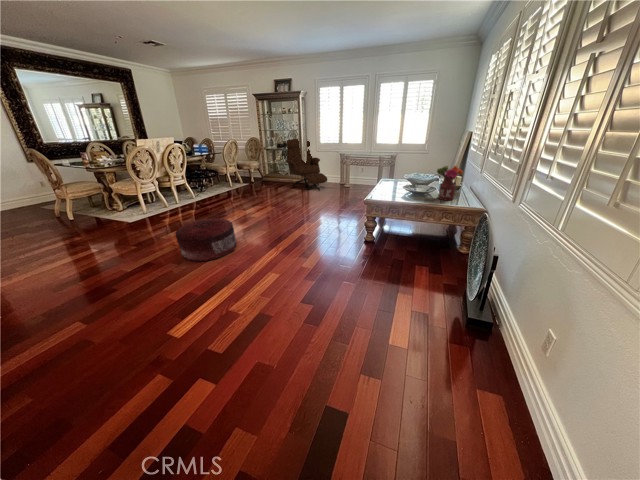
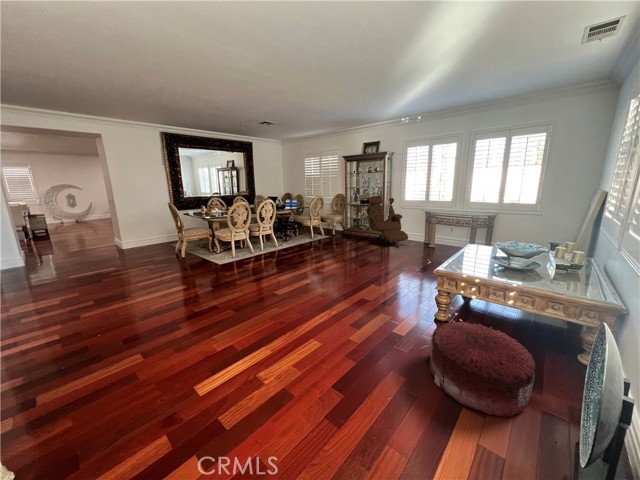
flower arrangement: present [437,166,463,200] -> none [544,238,589,284]
pouf: present [176,218,237,261] -> present [429,321,537,417]

